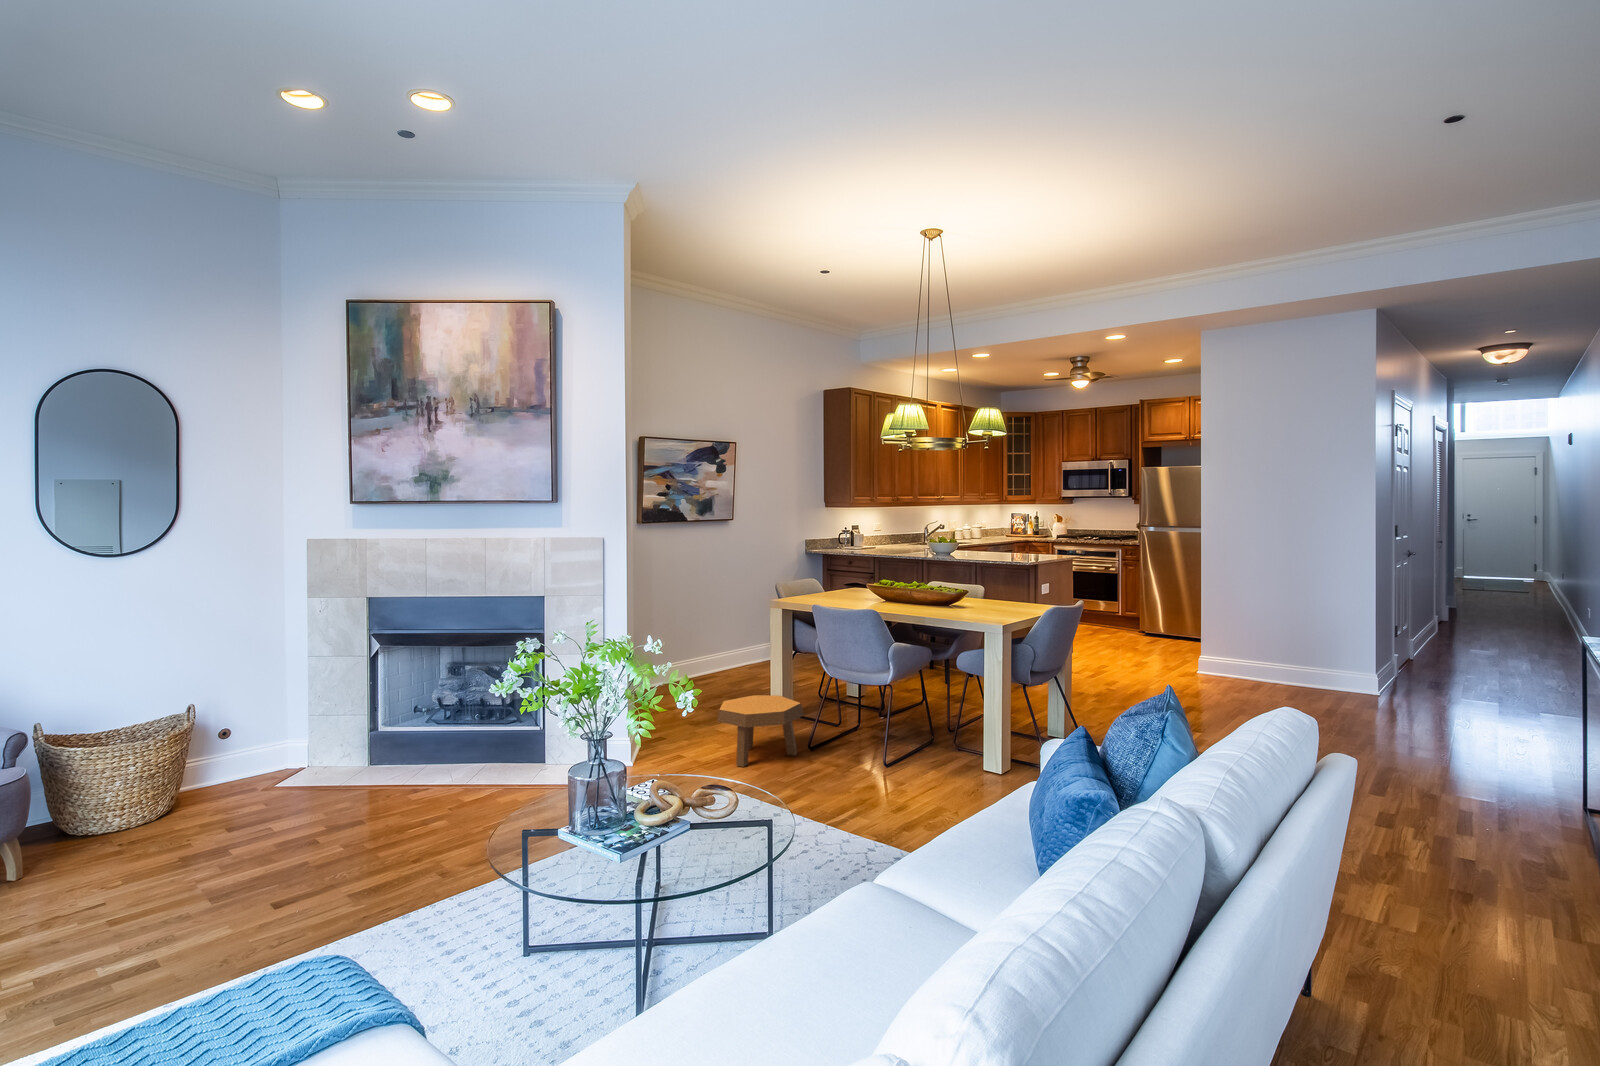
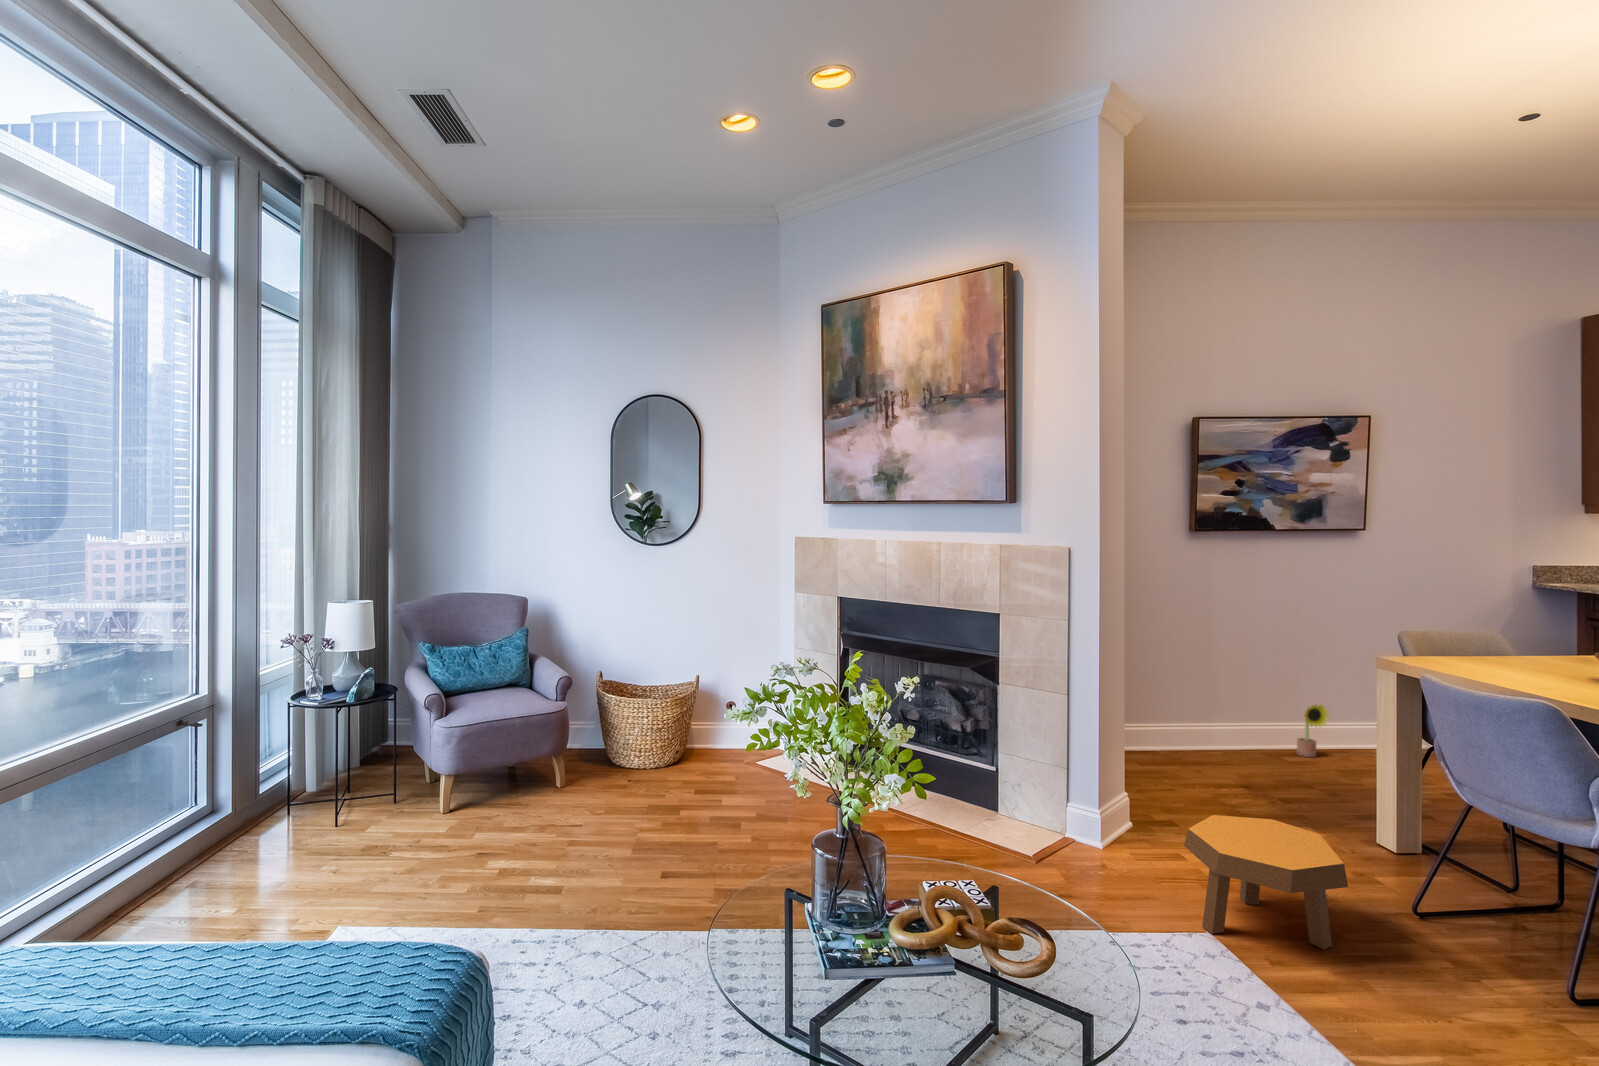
decorative plant: none [708,638,727,677] -> present [1297,705,1329,757]

